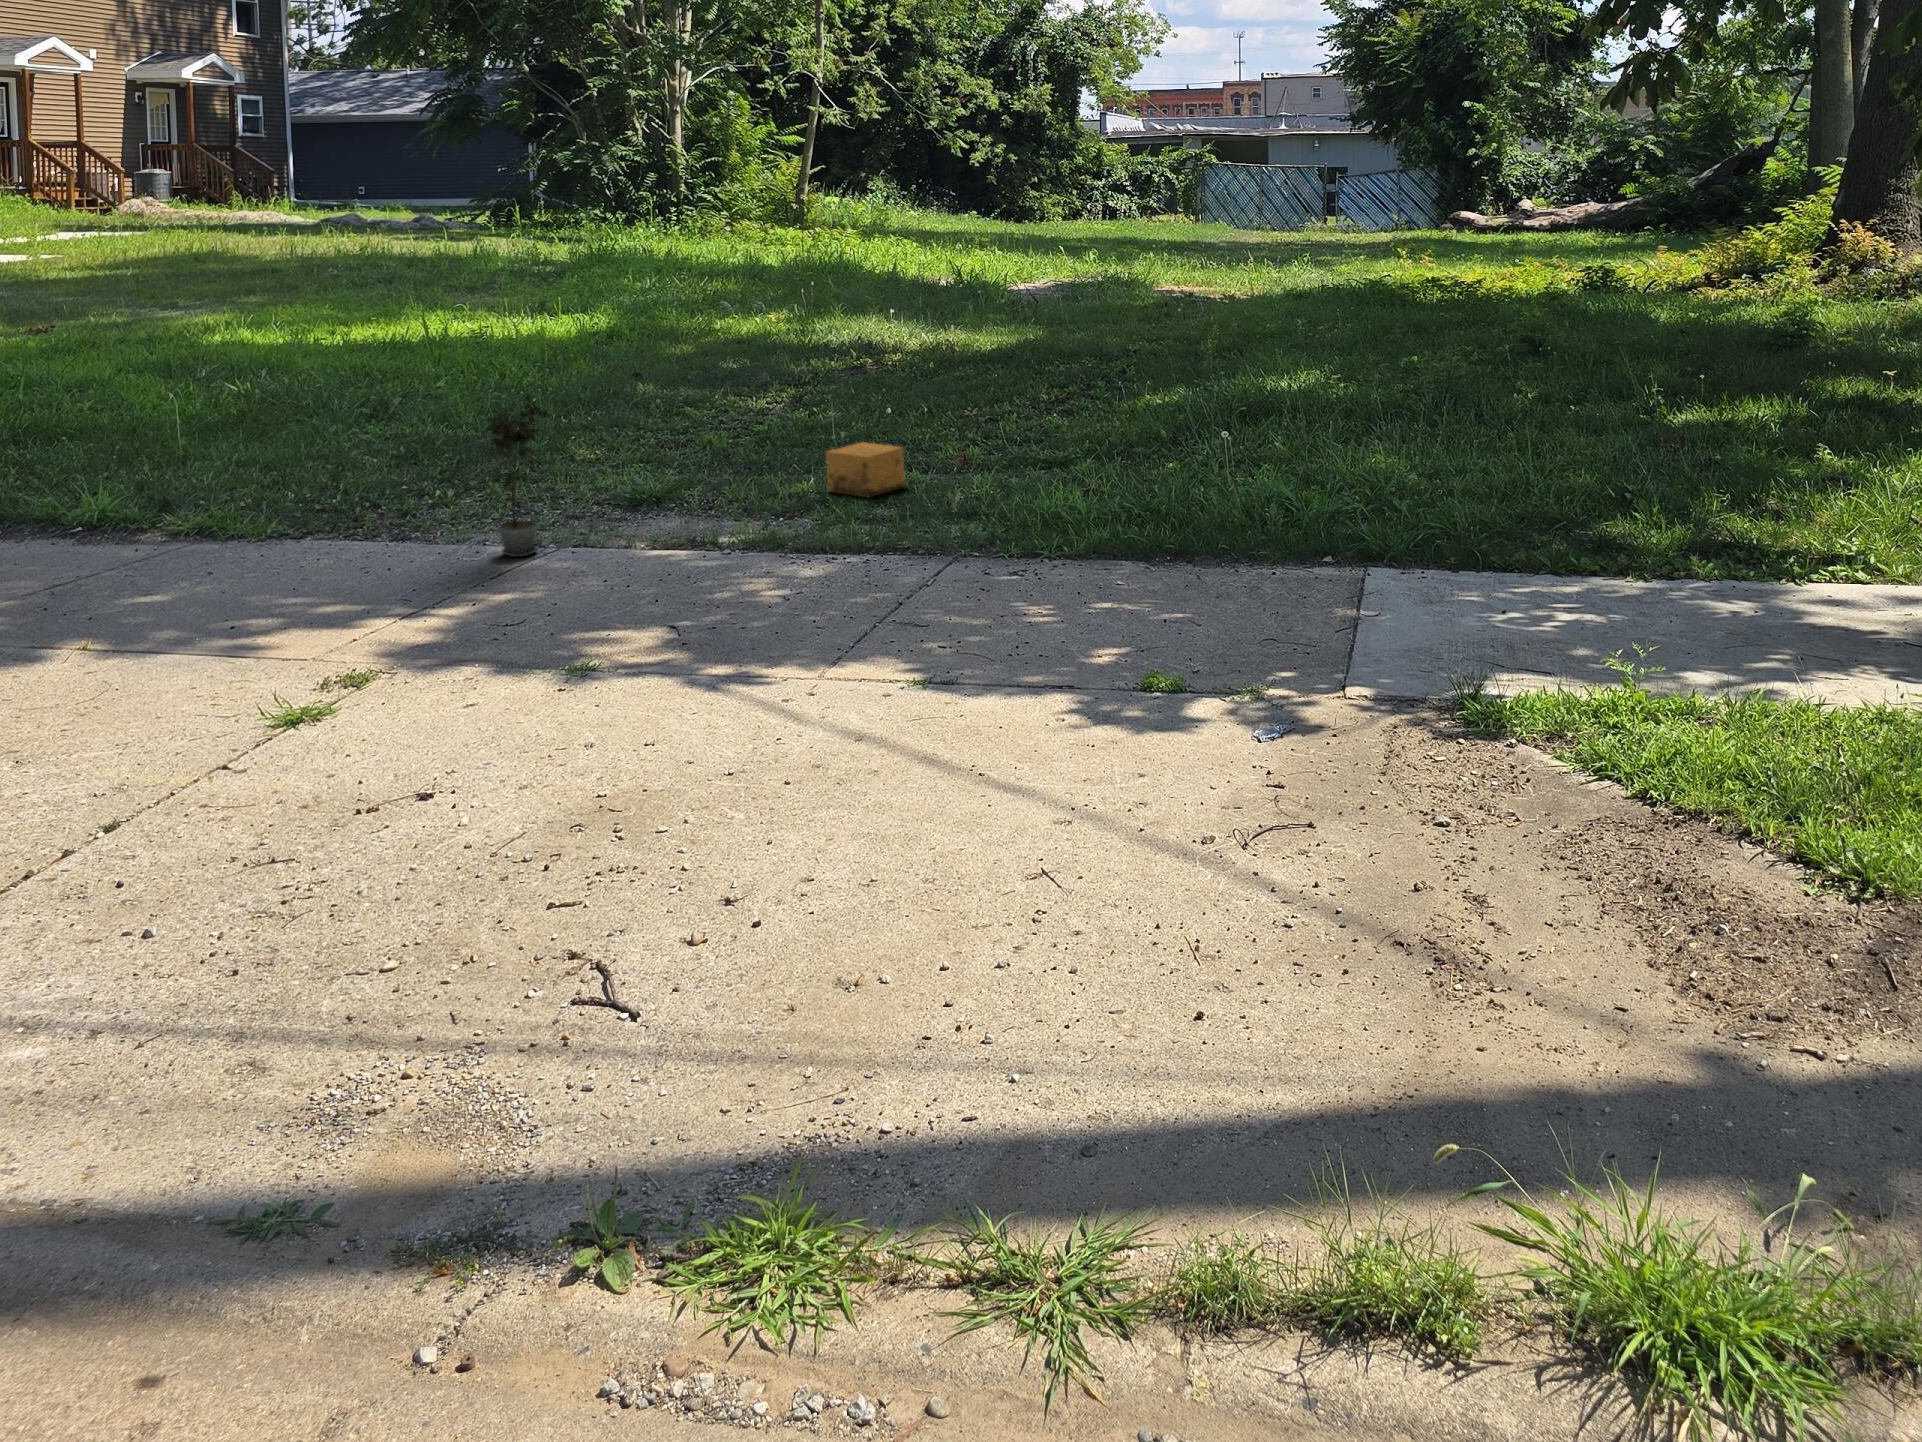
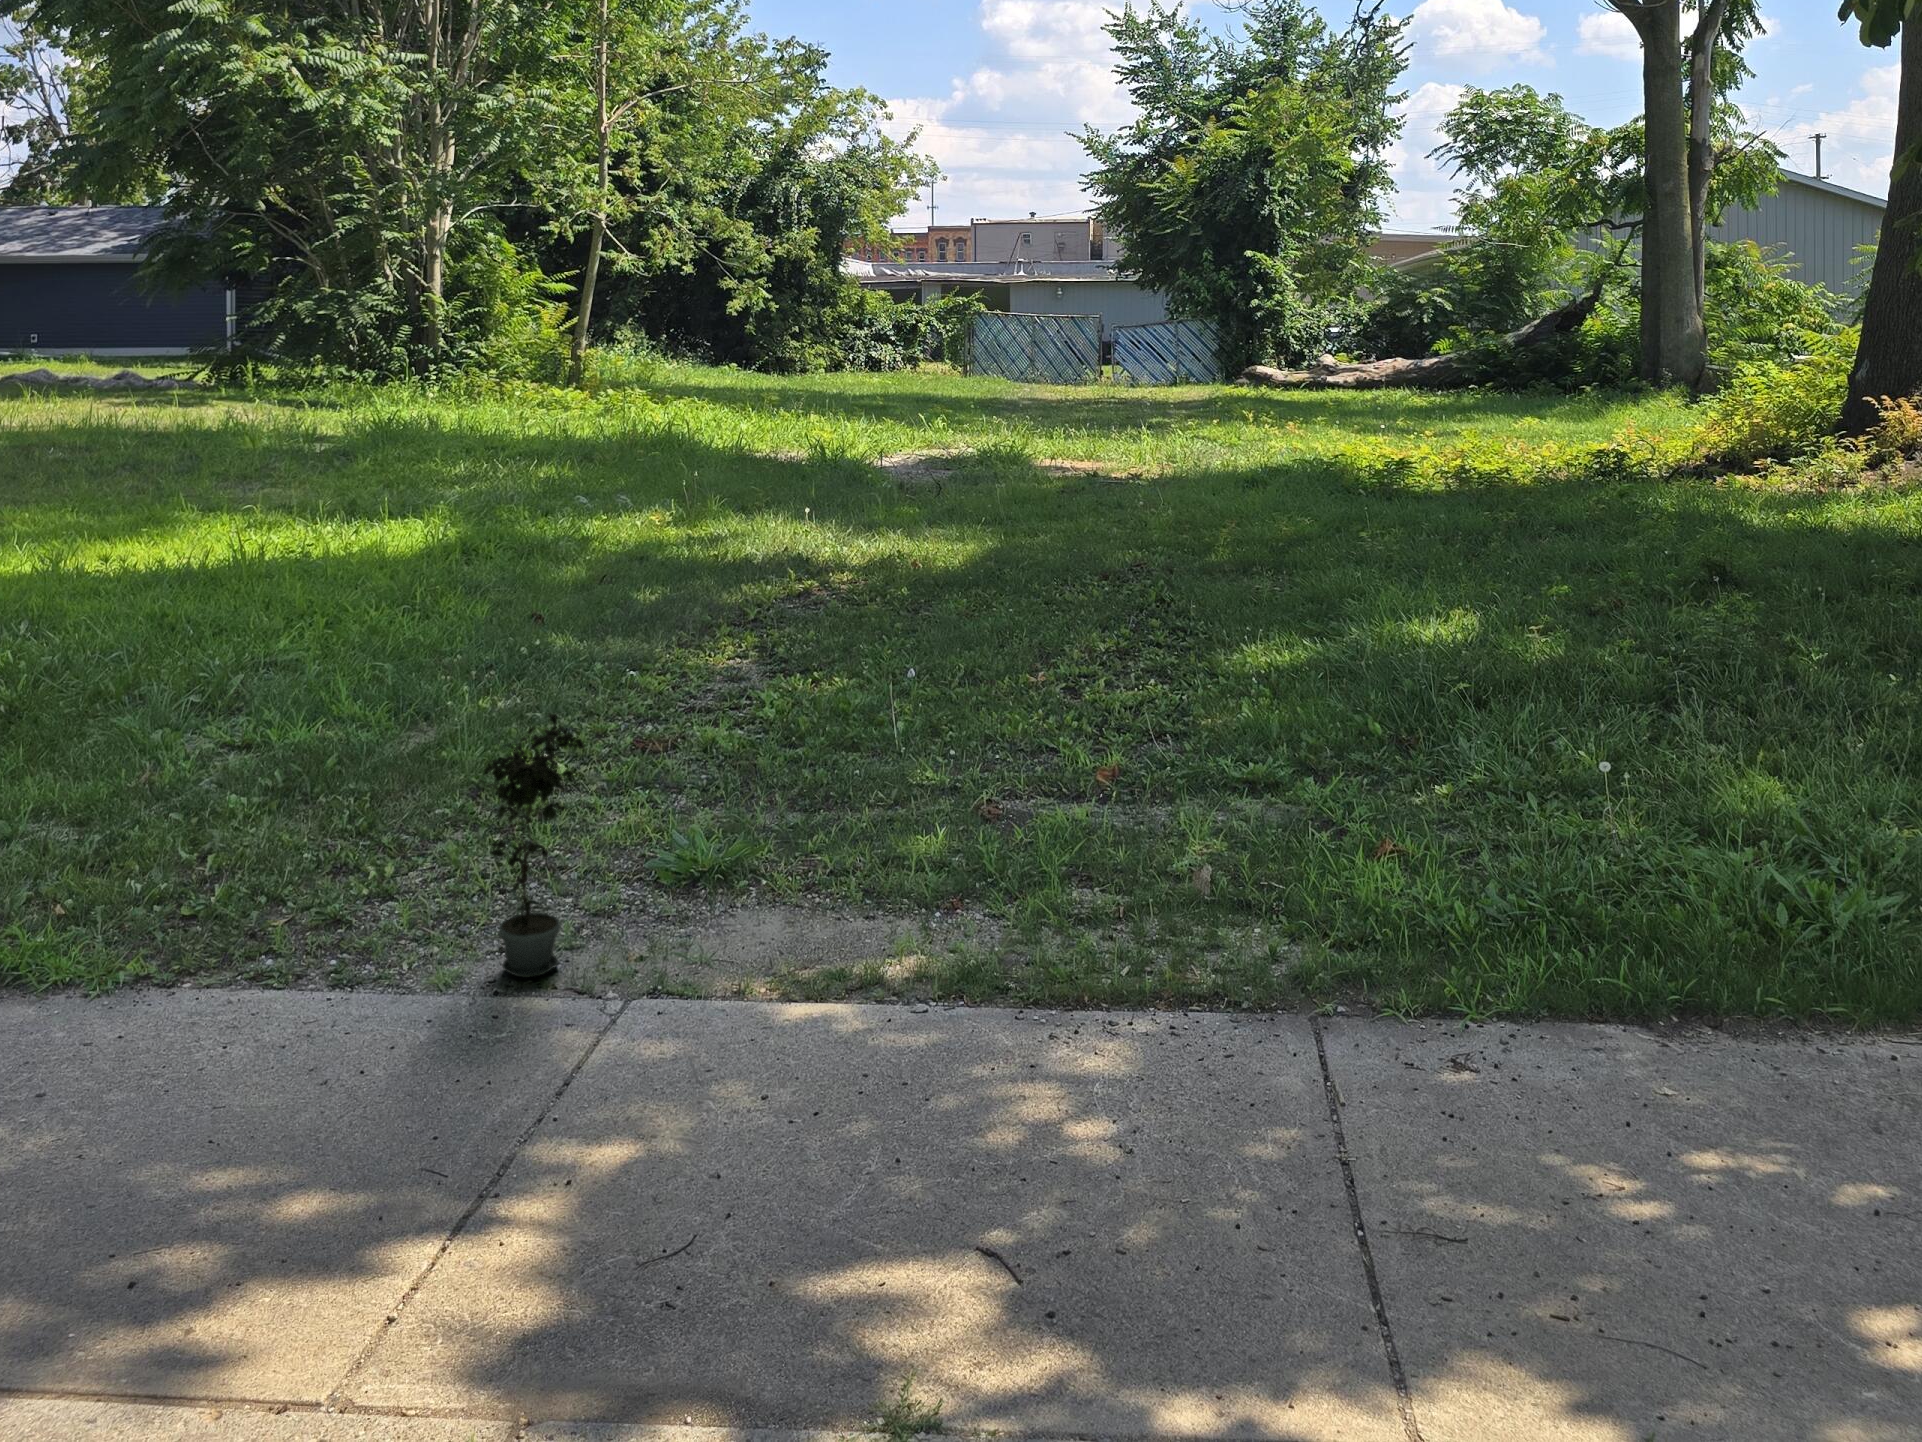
cardboard box: present [826,442,905,498] -> none [925,738,1030,829]

